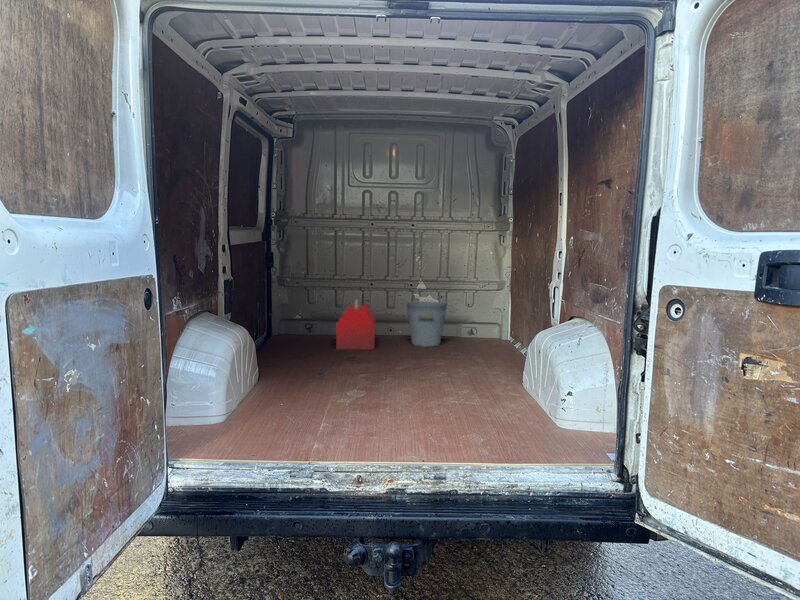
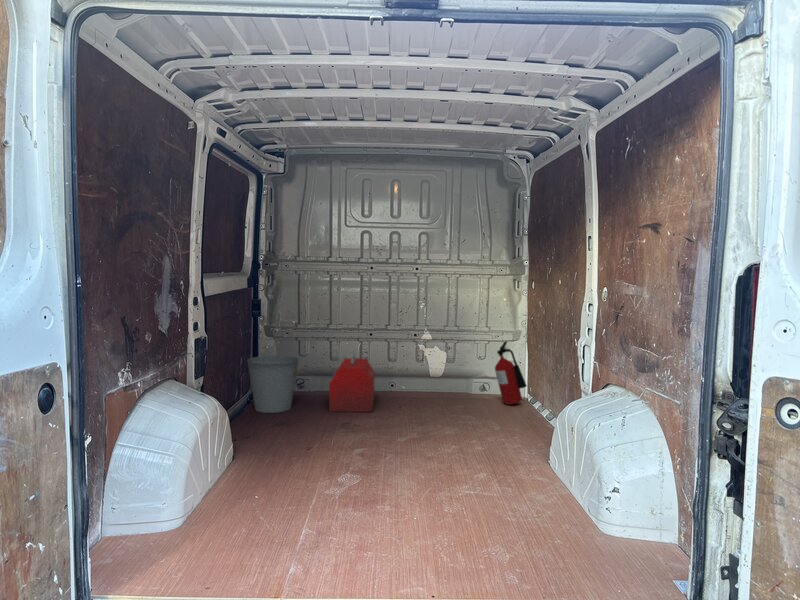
fire extinguisher: none [481,290,509,345] -> present [495,341,527,405]
bucket: present [406,301,447,347] -> present [248,355,301,413]

